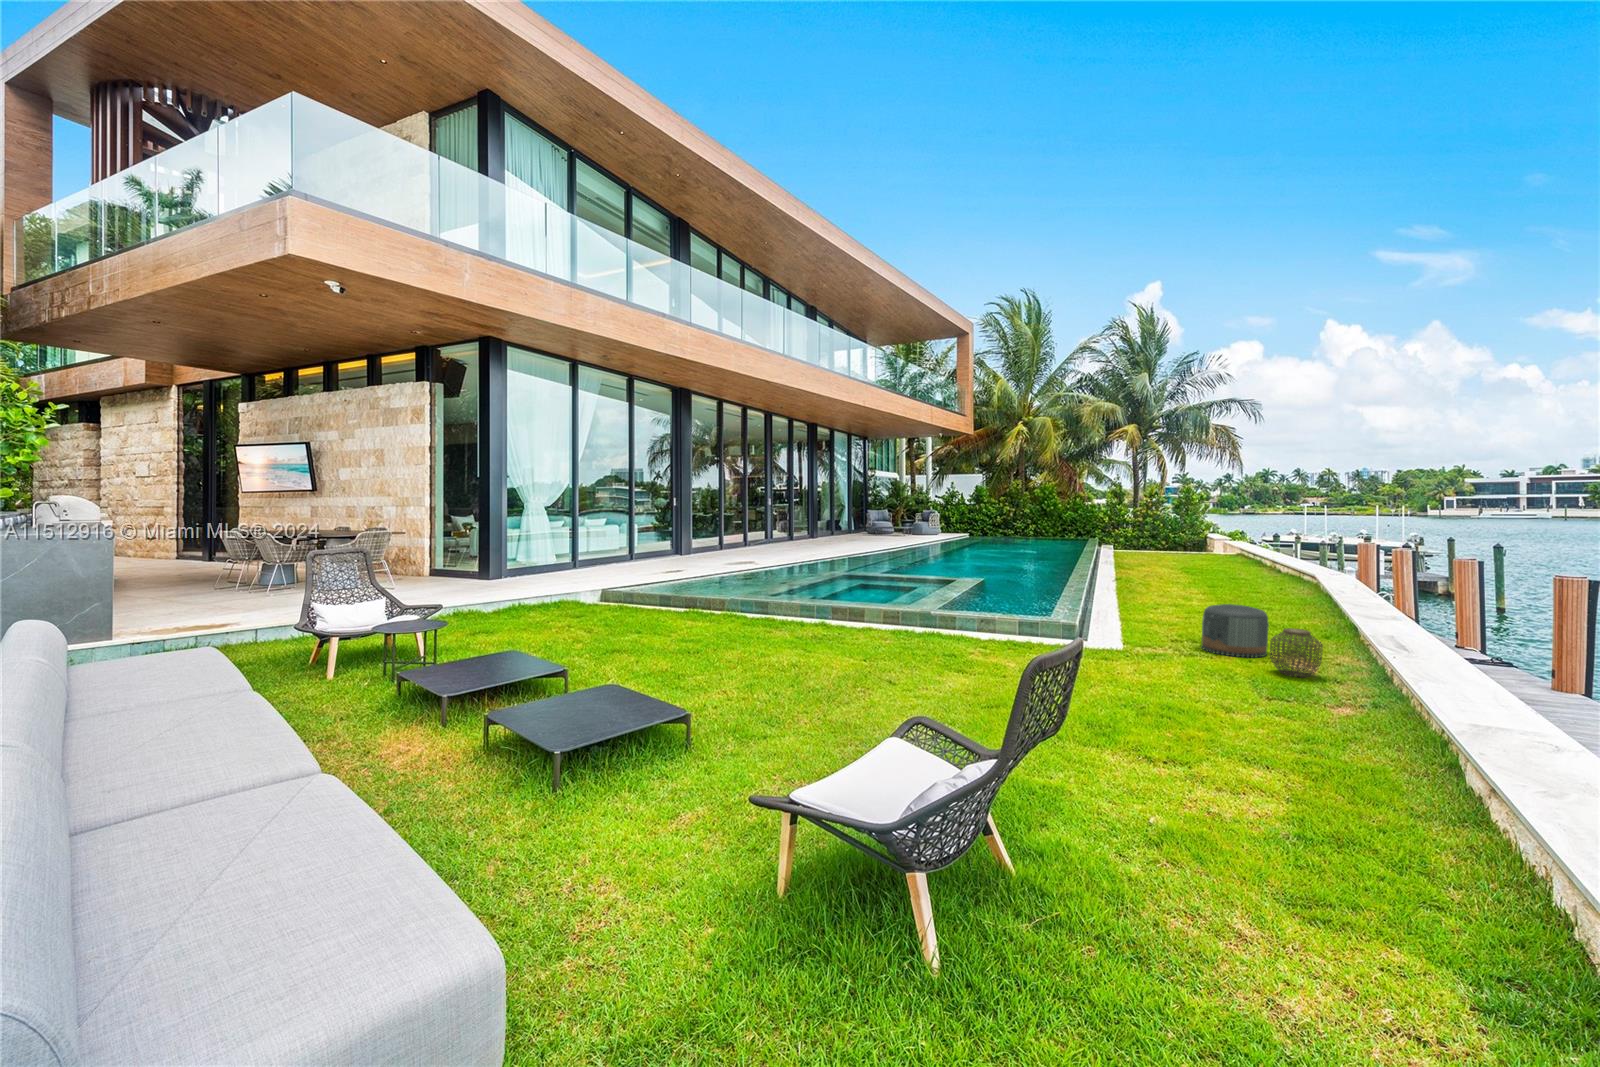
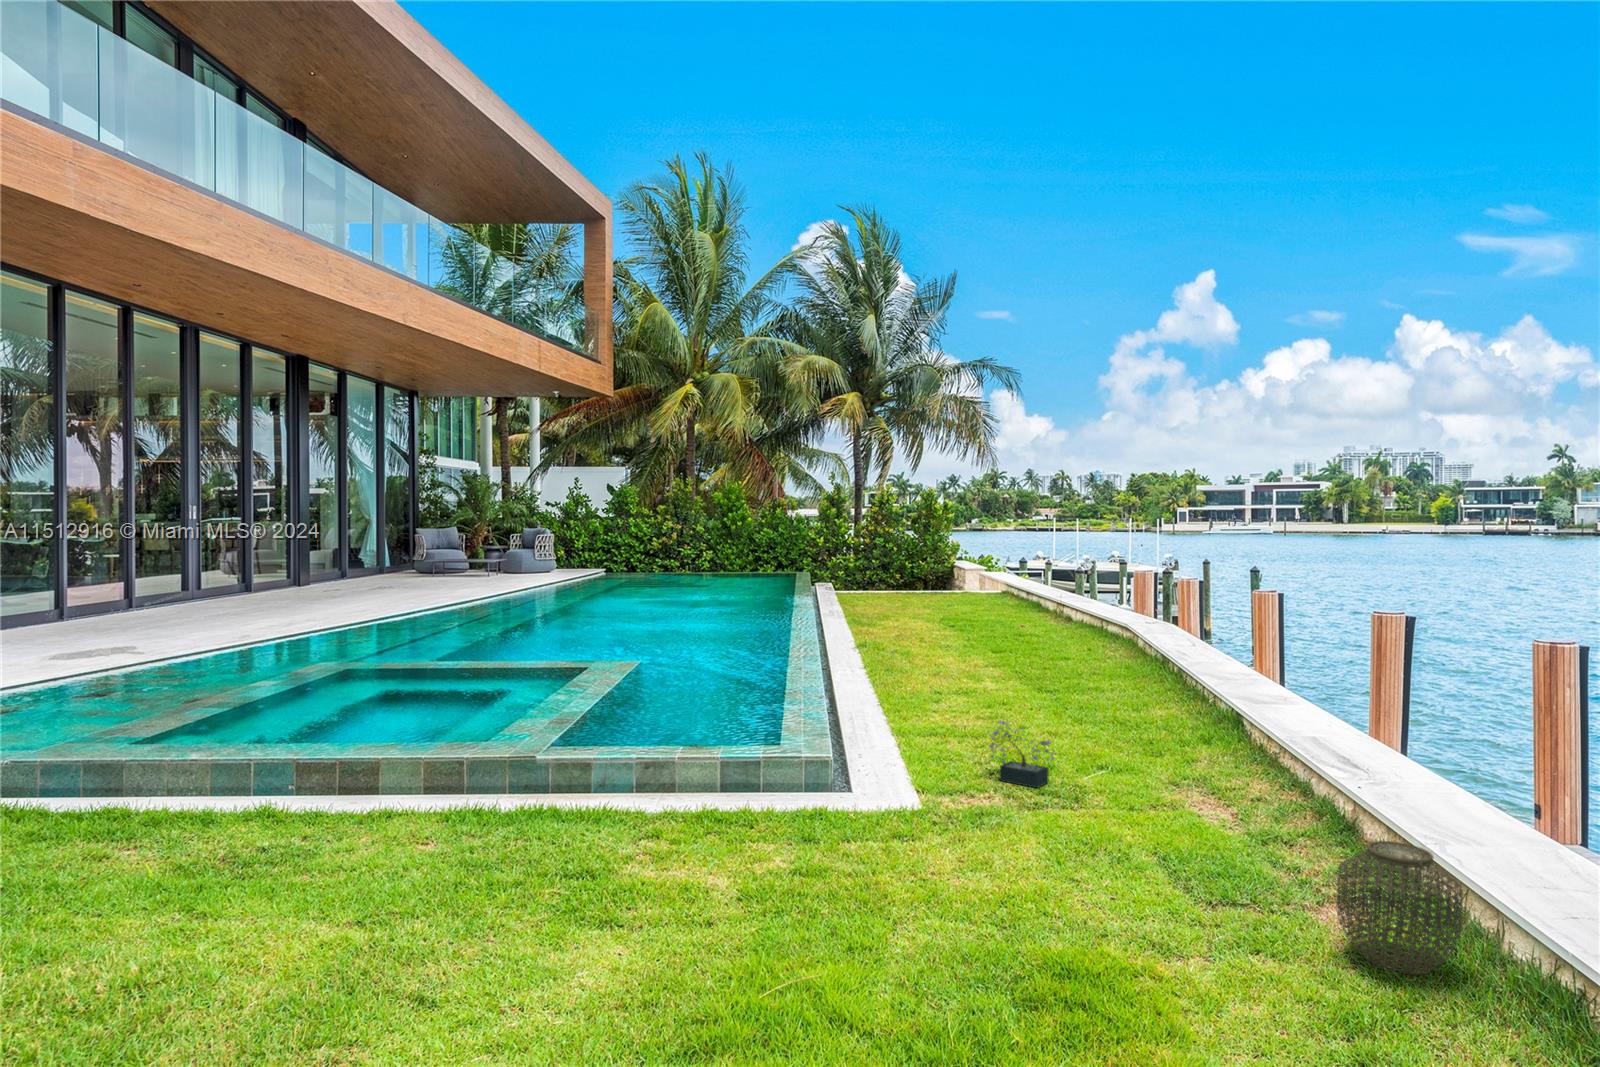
decorative plant: none [1153,595,1189,626] -> present [989,720,1055,788]
pouf: present [1202,604,1269,658] -> none [1133,760,1275,898]

